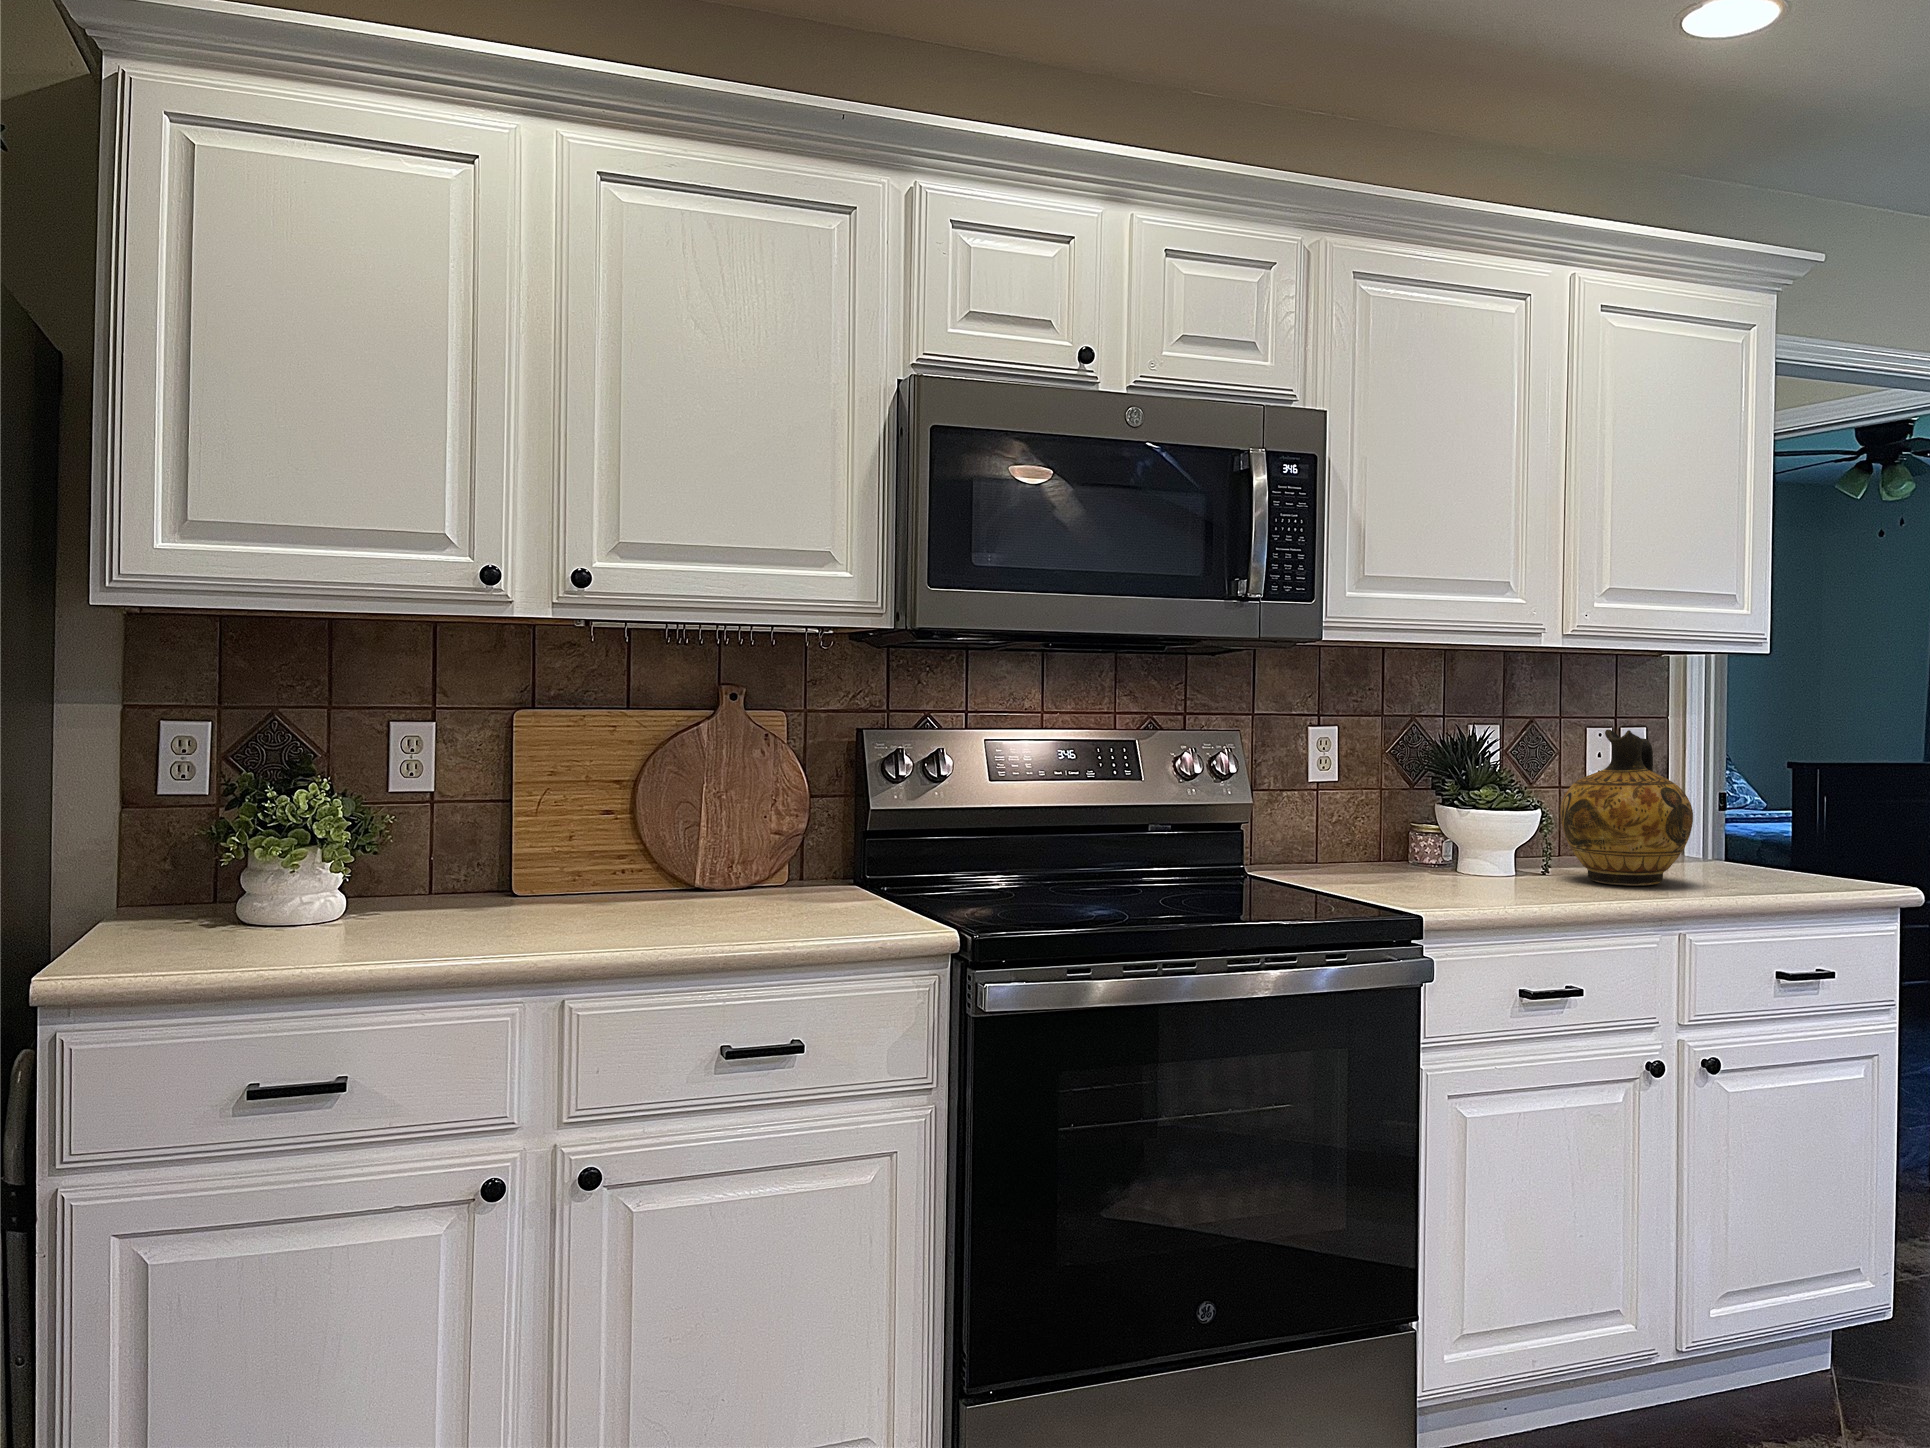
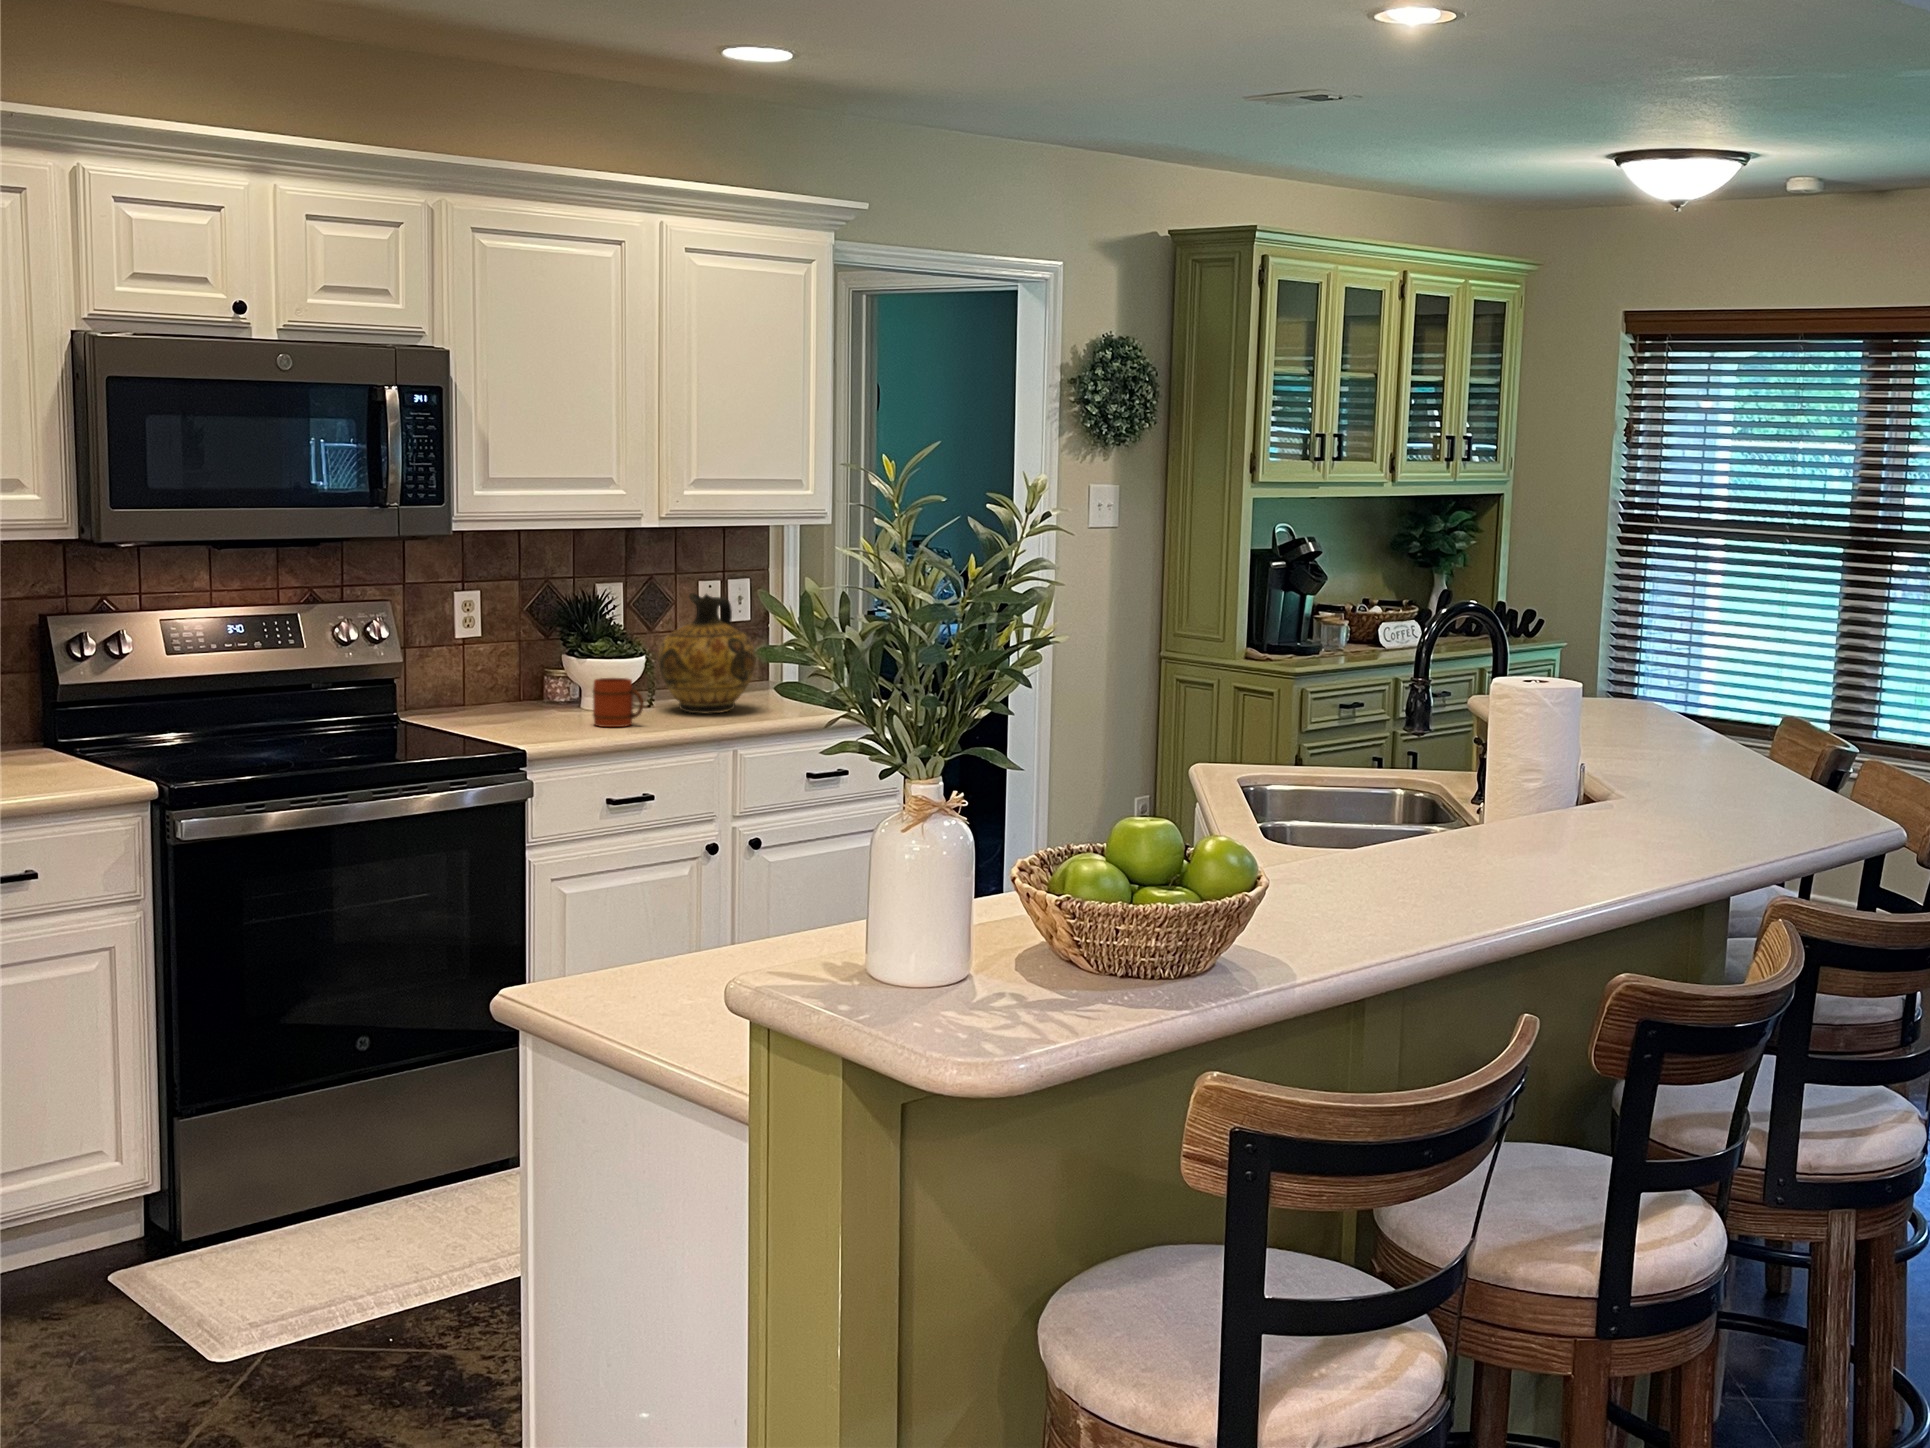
mug: none [1488,832,1558,896] -> present [593,678,643,727]

